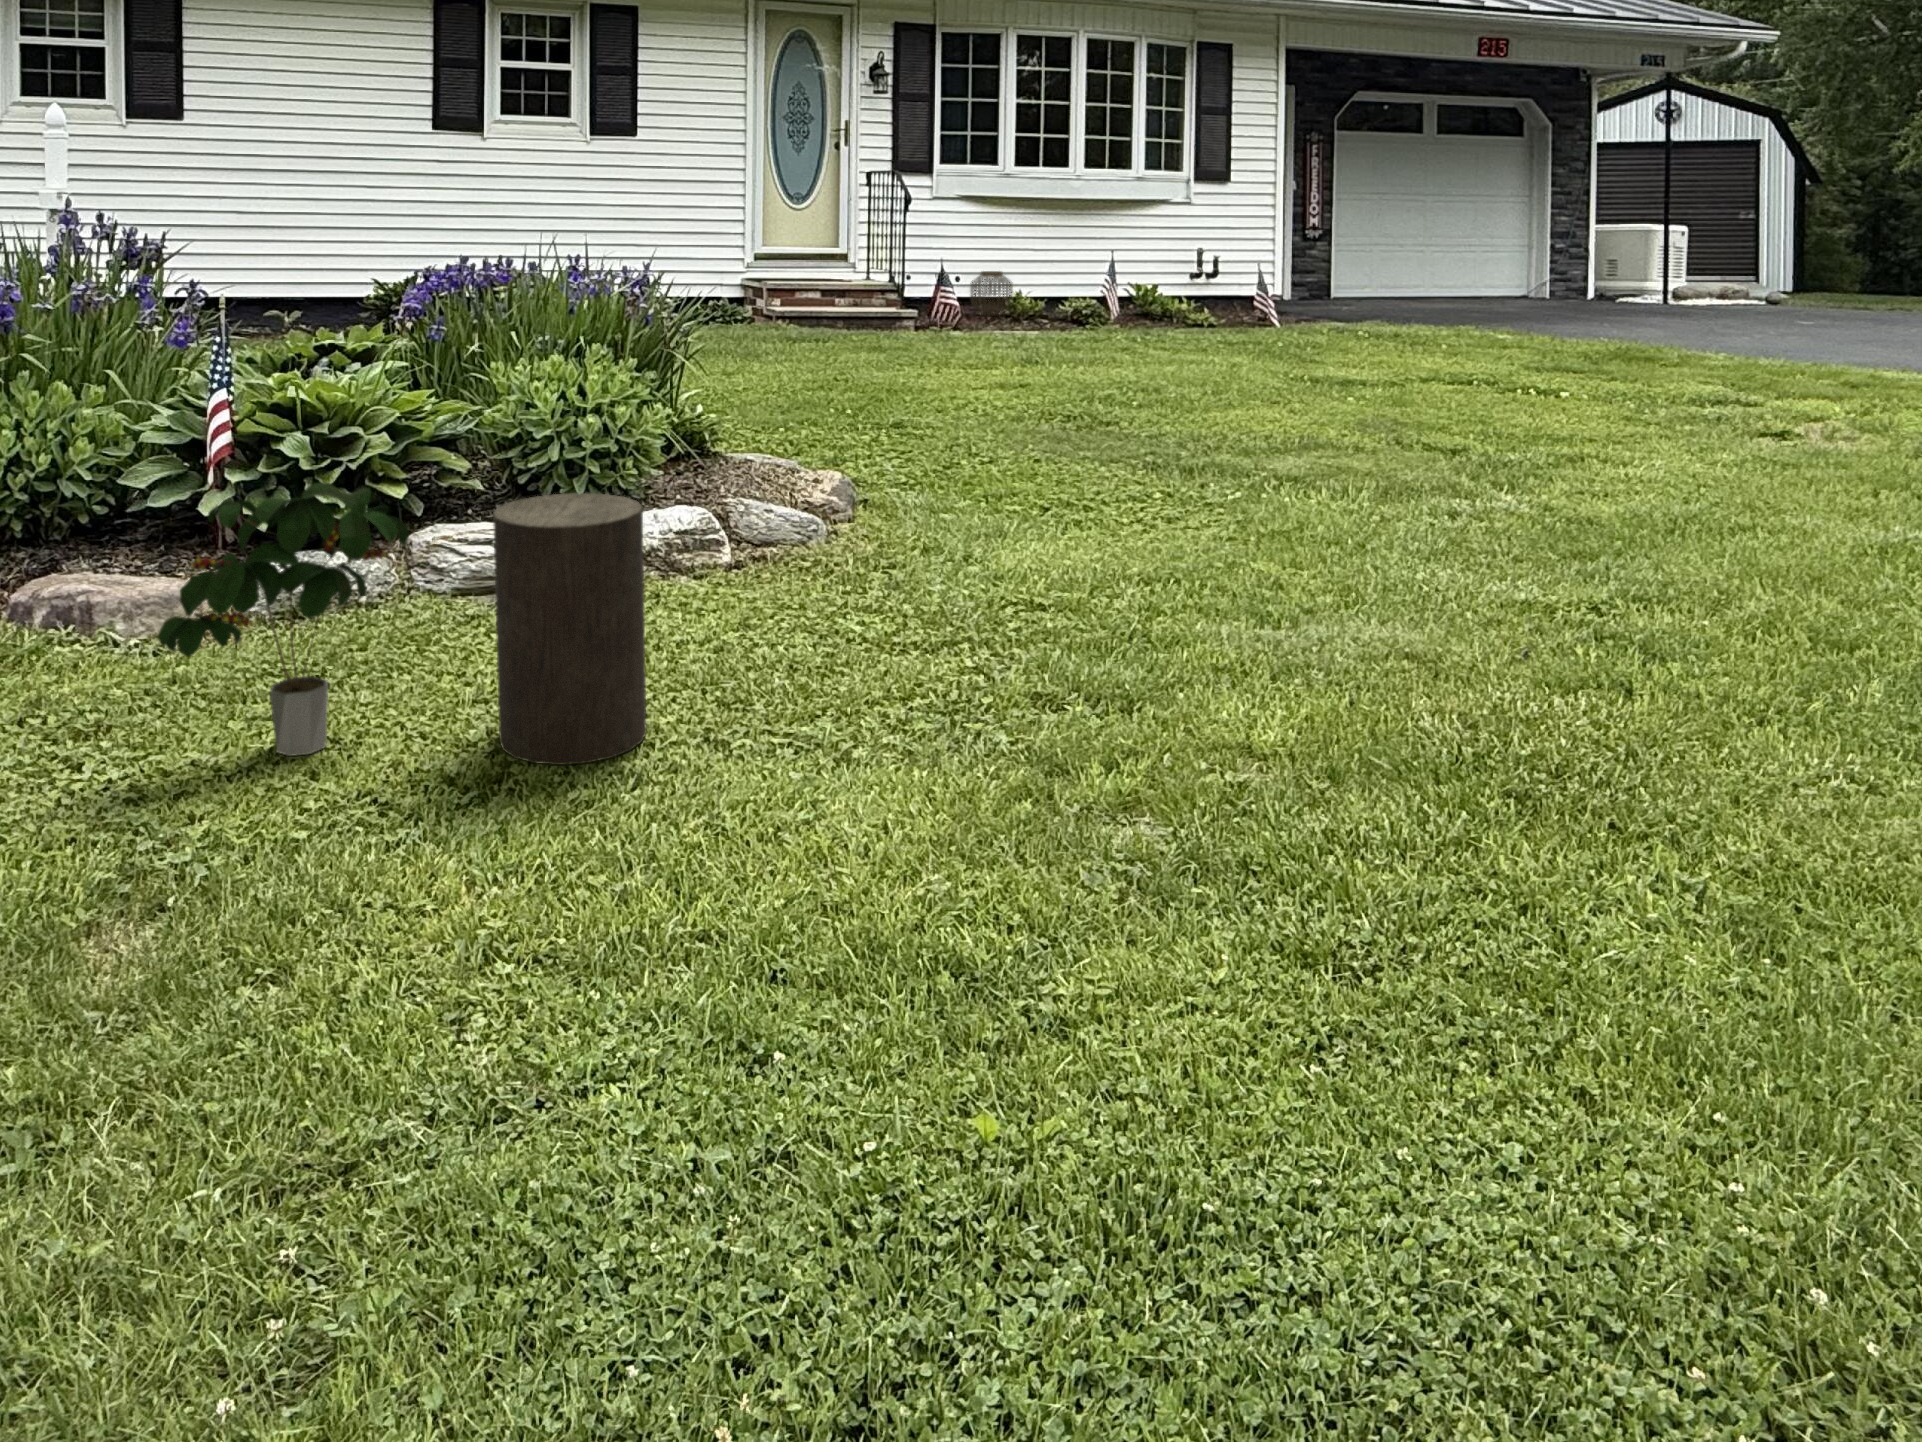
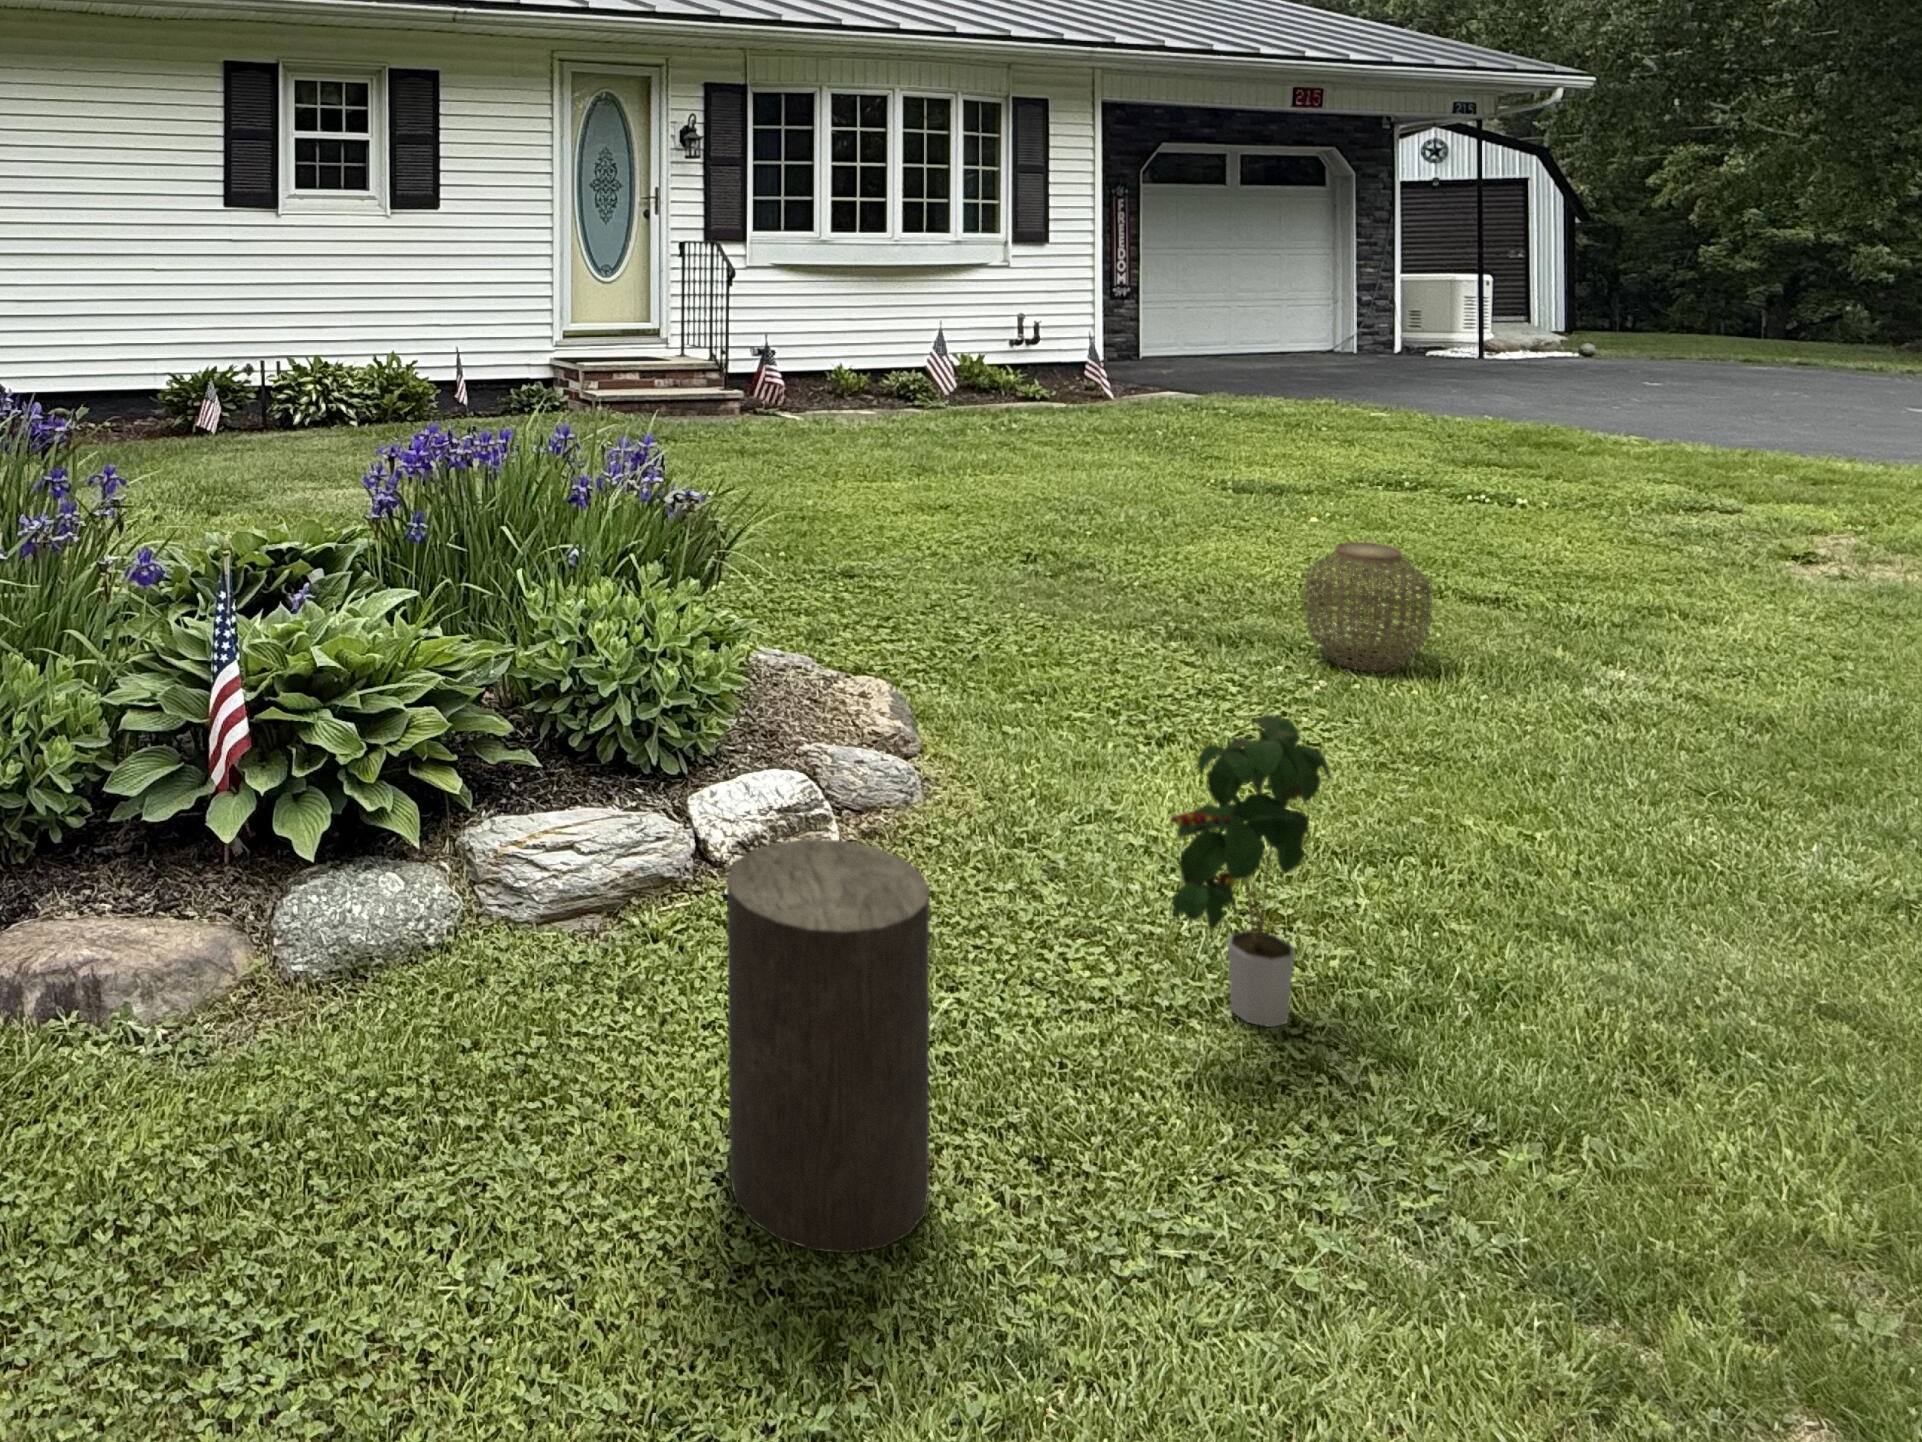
woven basket: present [970,271,1012,316] -> present [1304,542,1432,672]
potted plant: present [158,482,409,756] -> present [1170,715,1331,1027]

